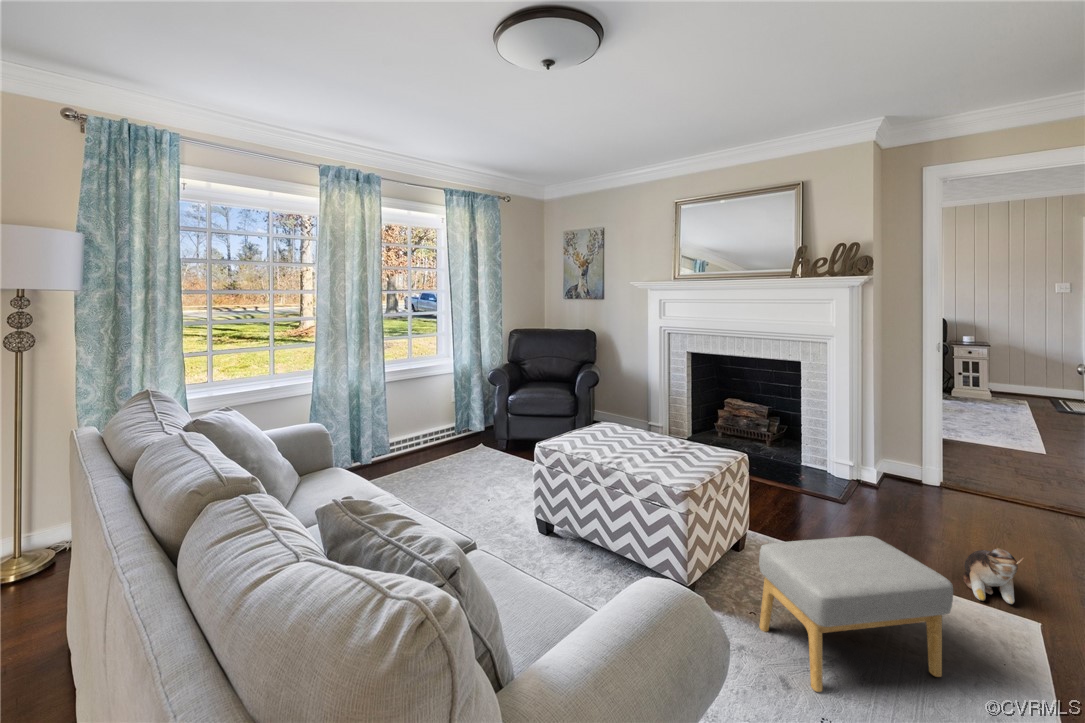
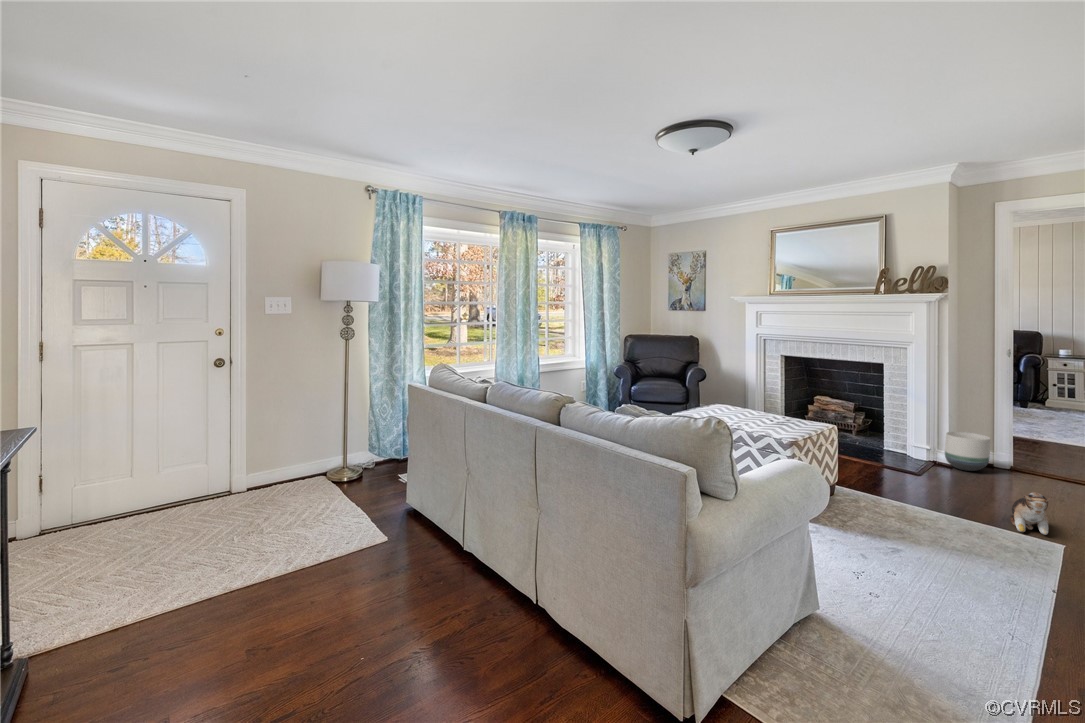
planter: none [870,444,922,492] -> present [945,432,991,471]
footstool: present [759,536,953,692] -> none [845,475,985,563]

